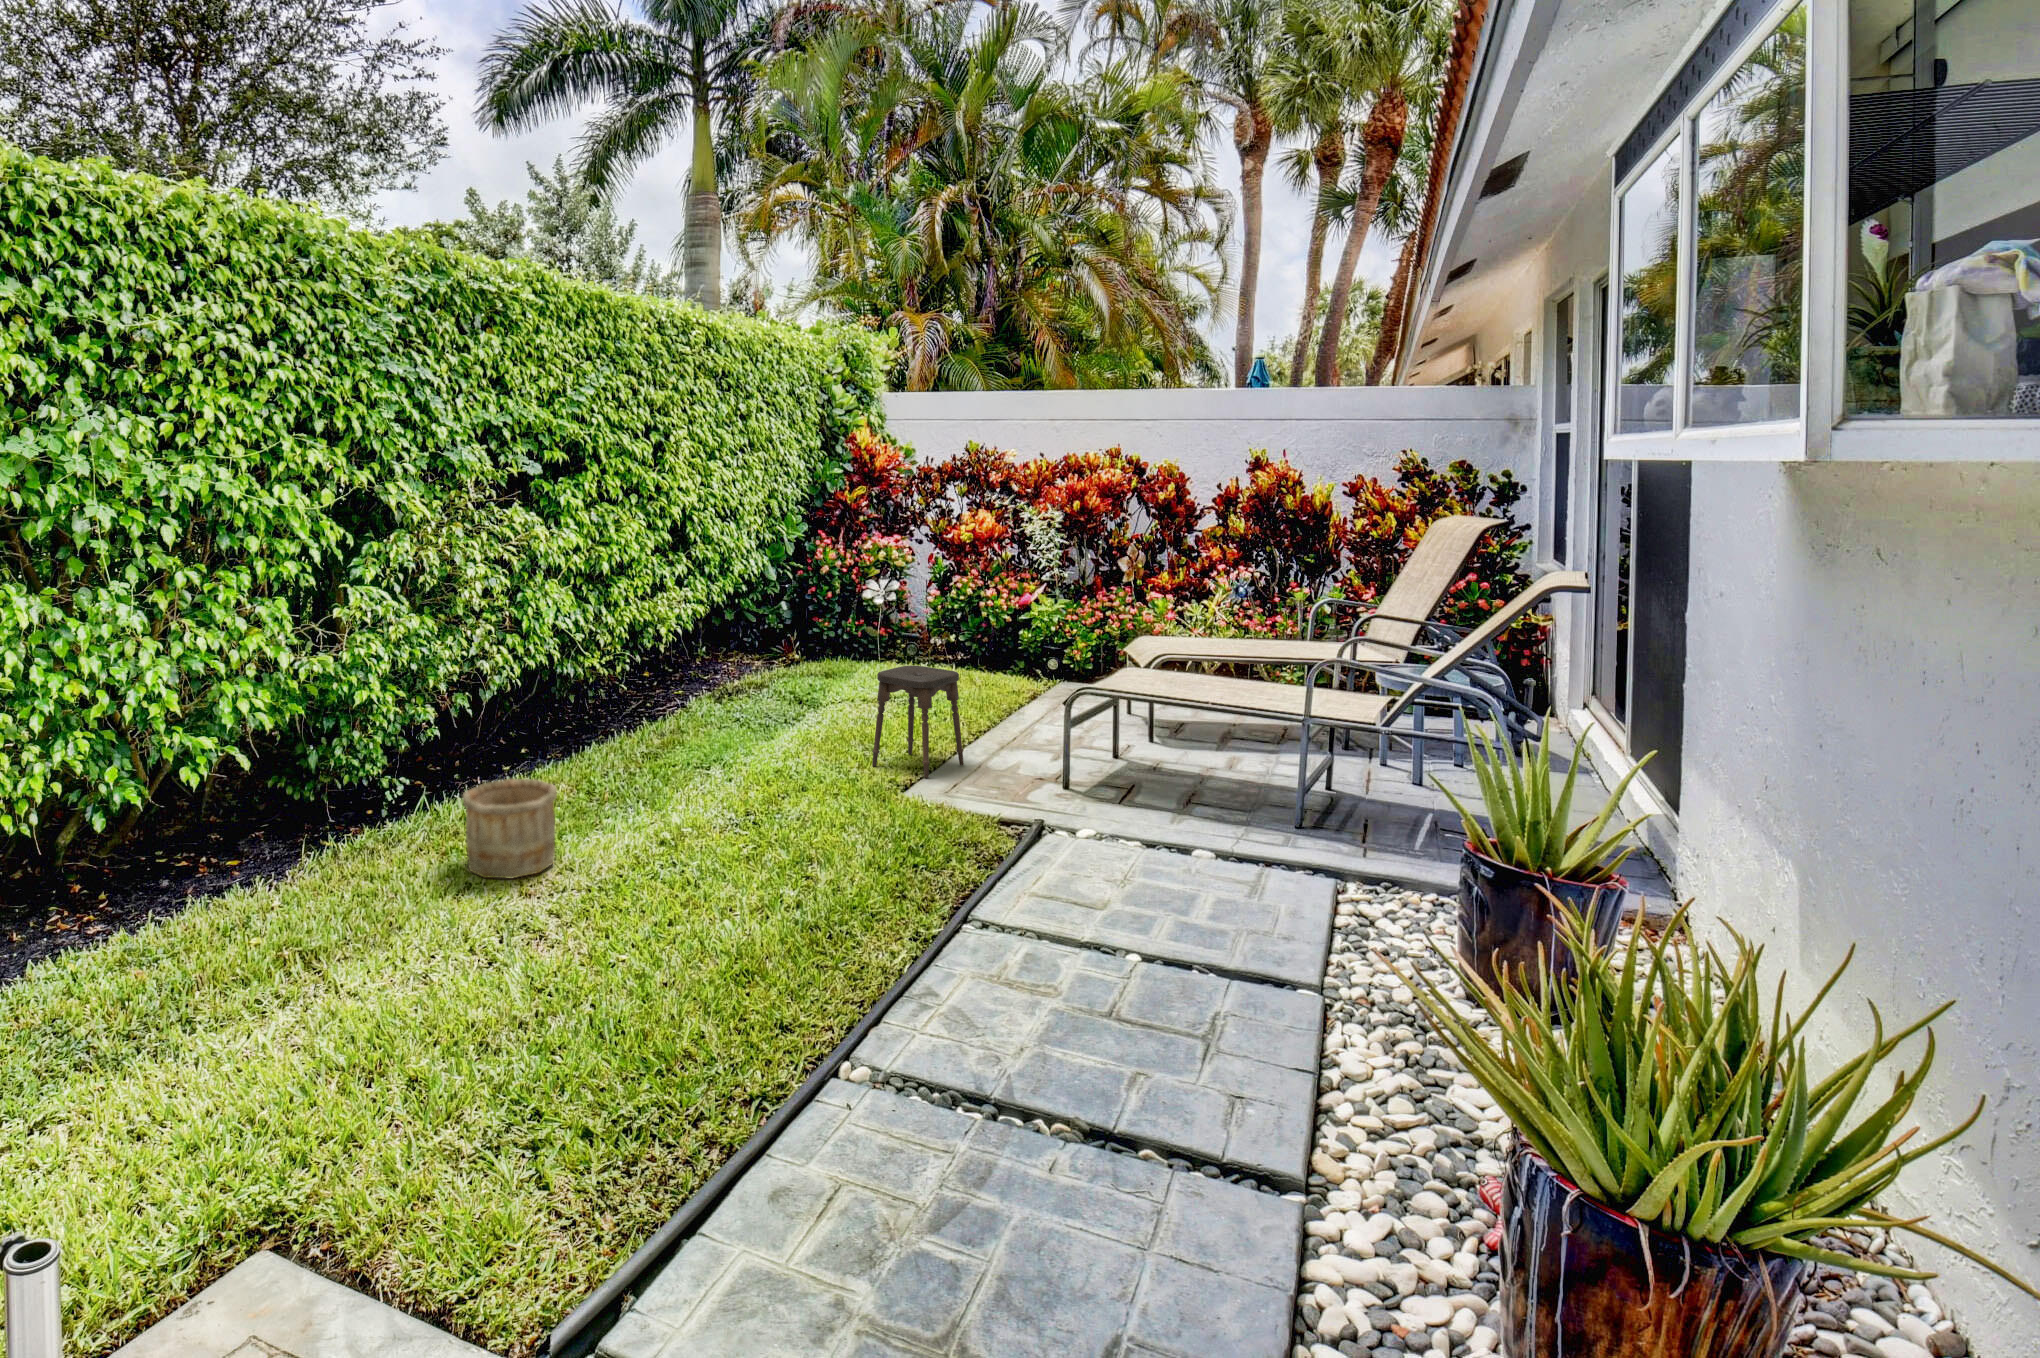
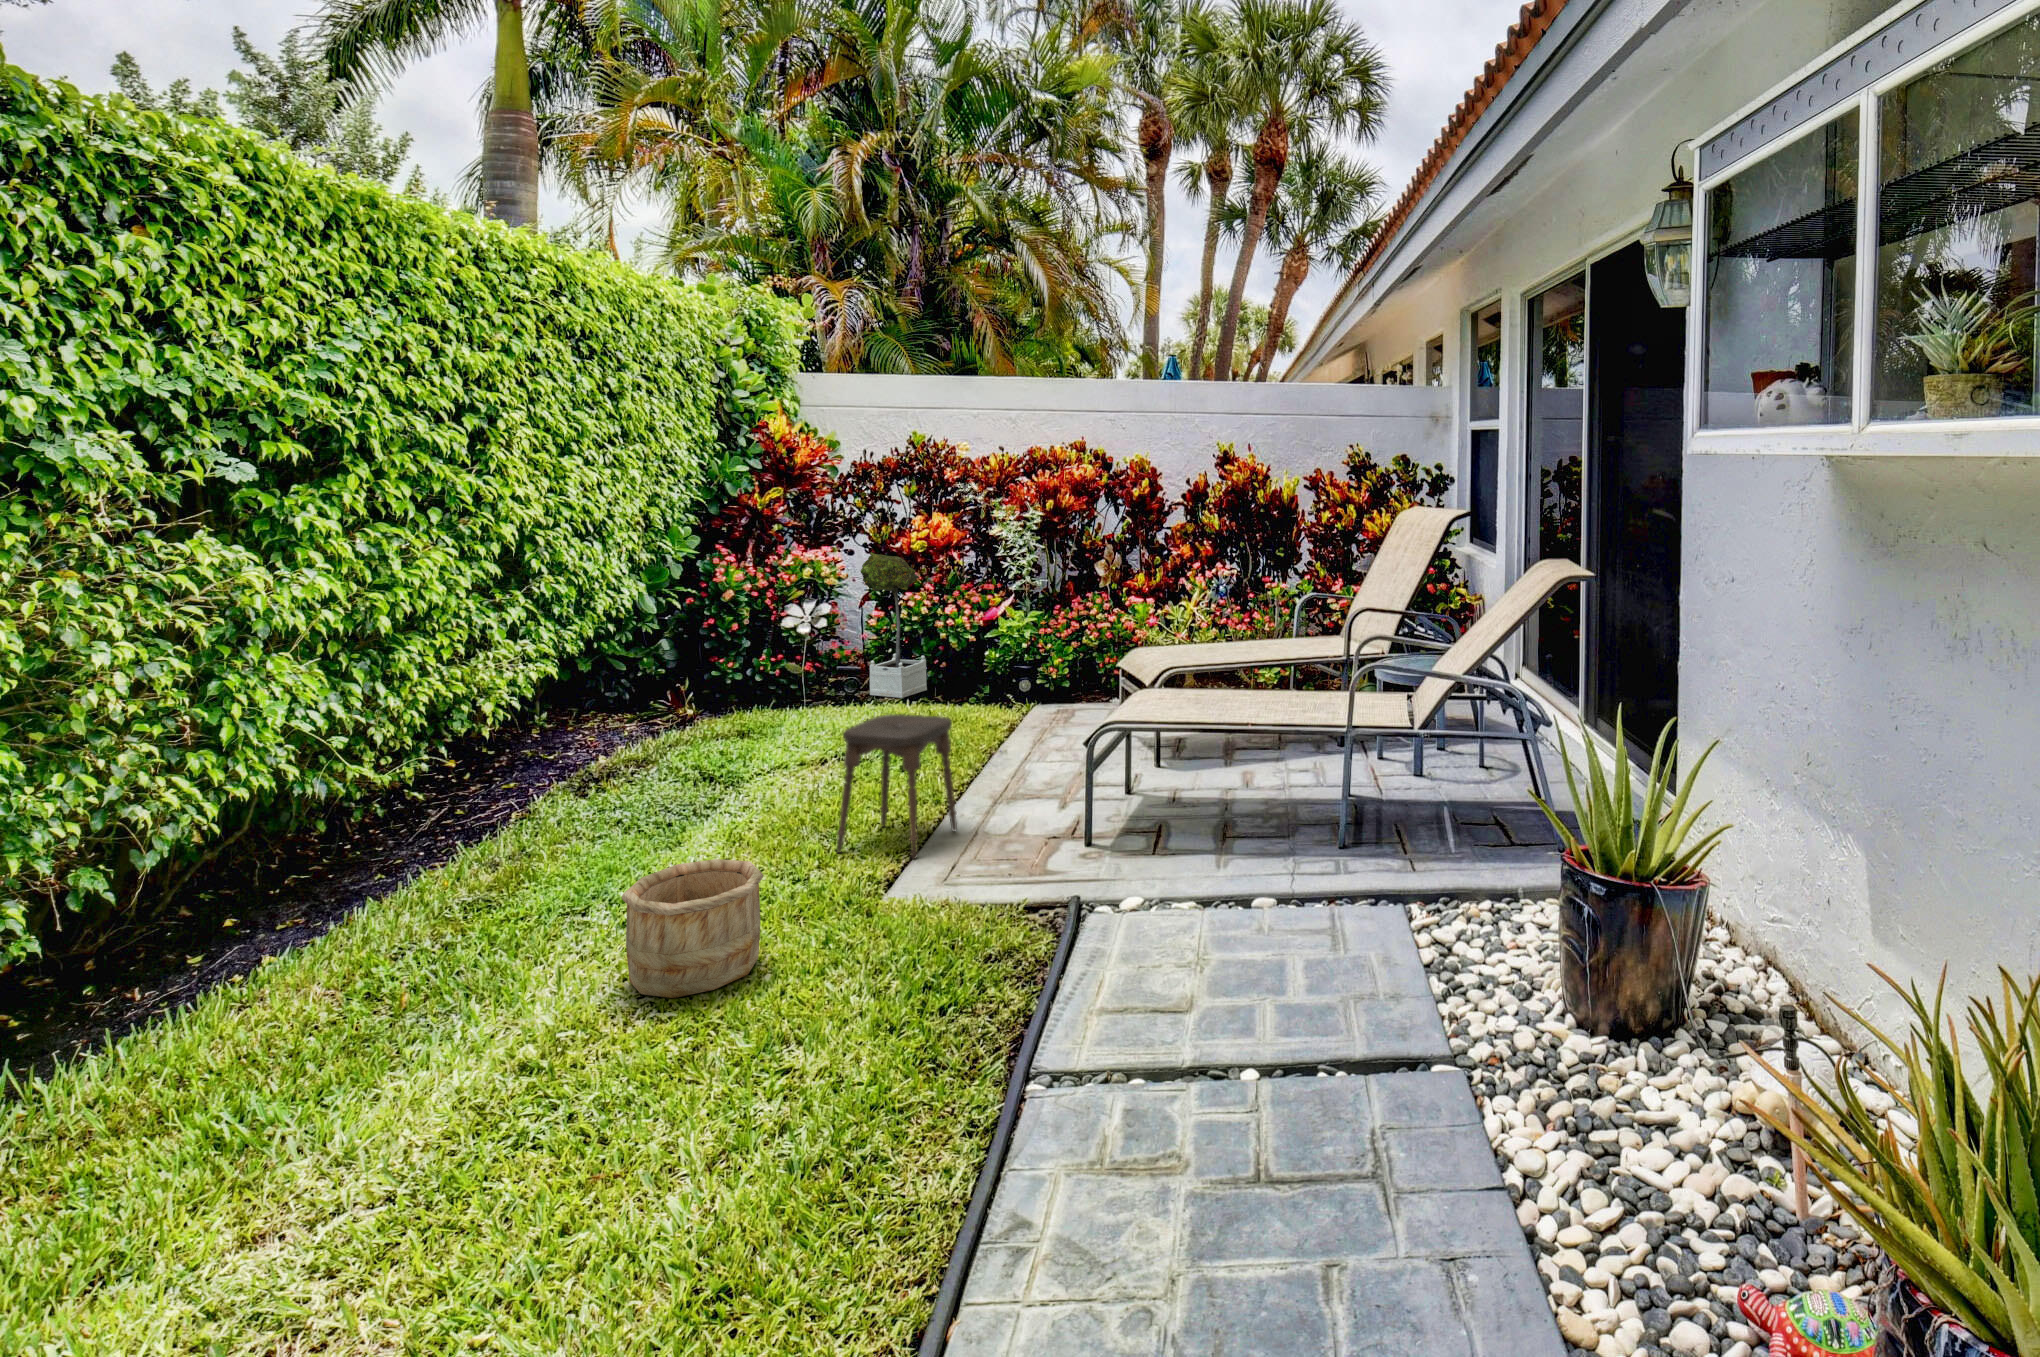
potted tree: none [919,543,972,667] -> present [860,552,927,698]
wooden bucket: present [462,778,557,878] -> present [622,859,763,998]

